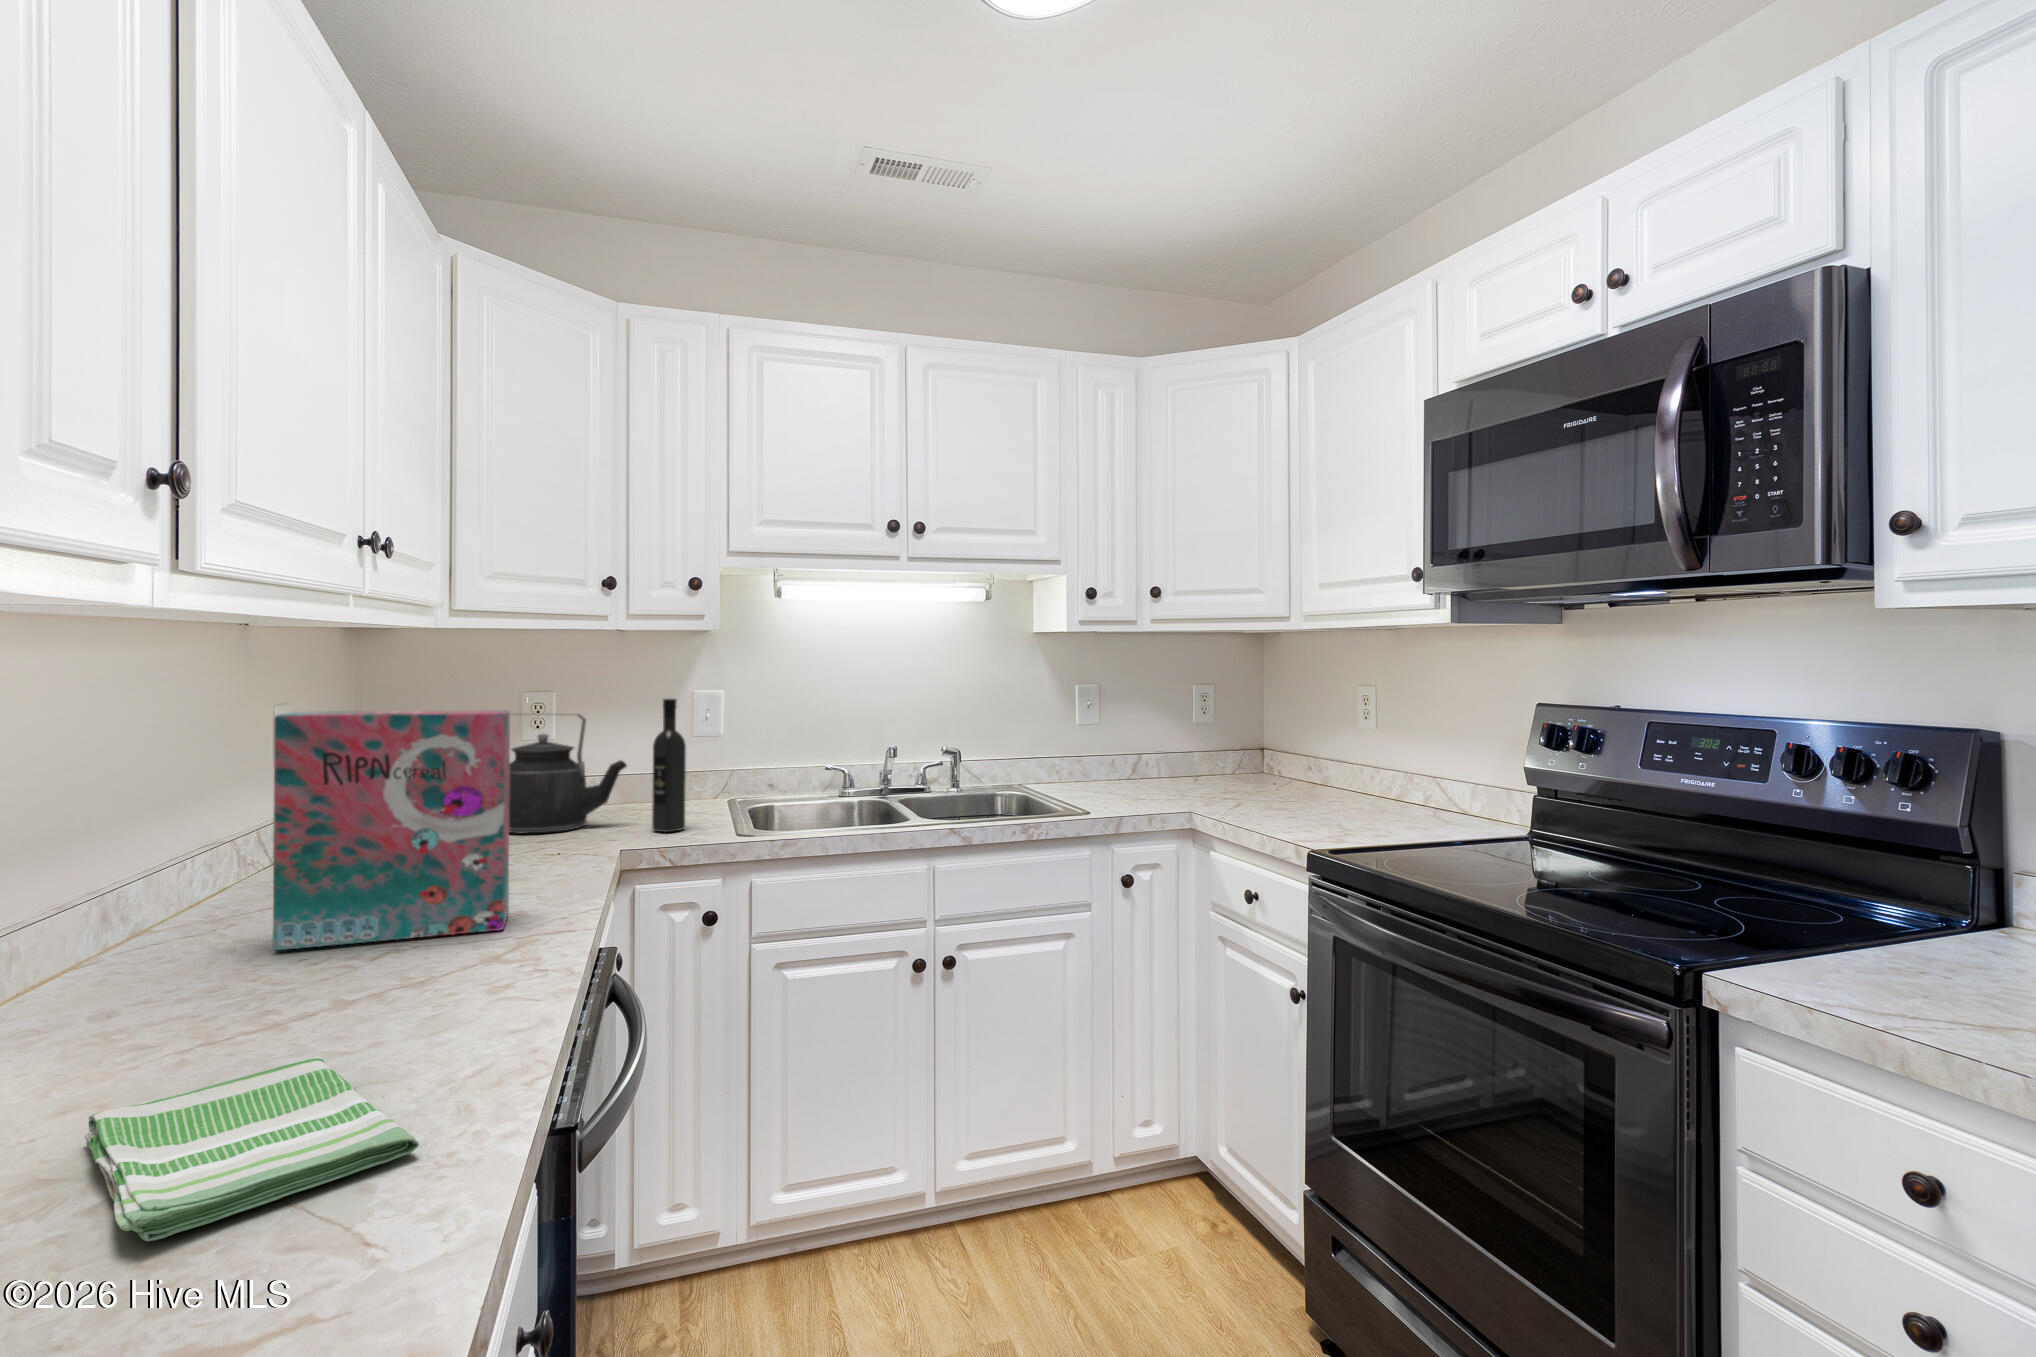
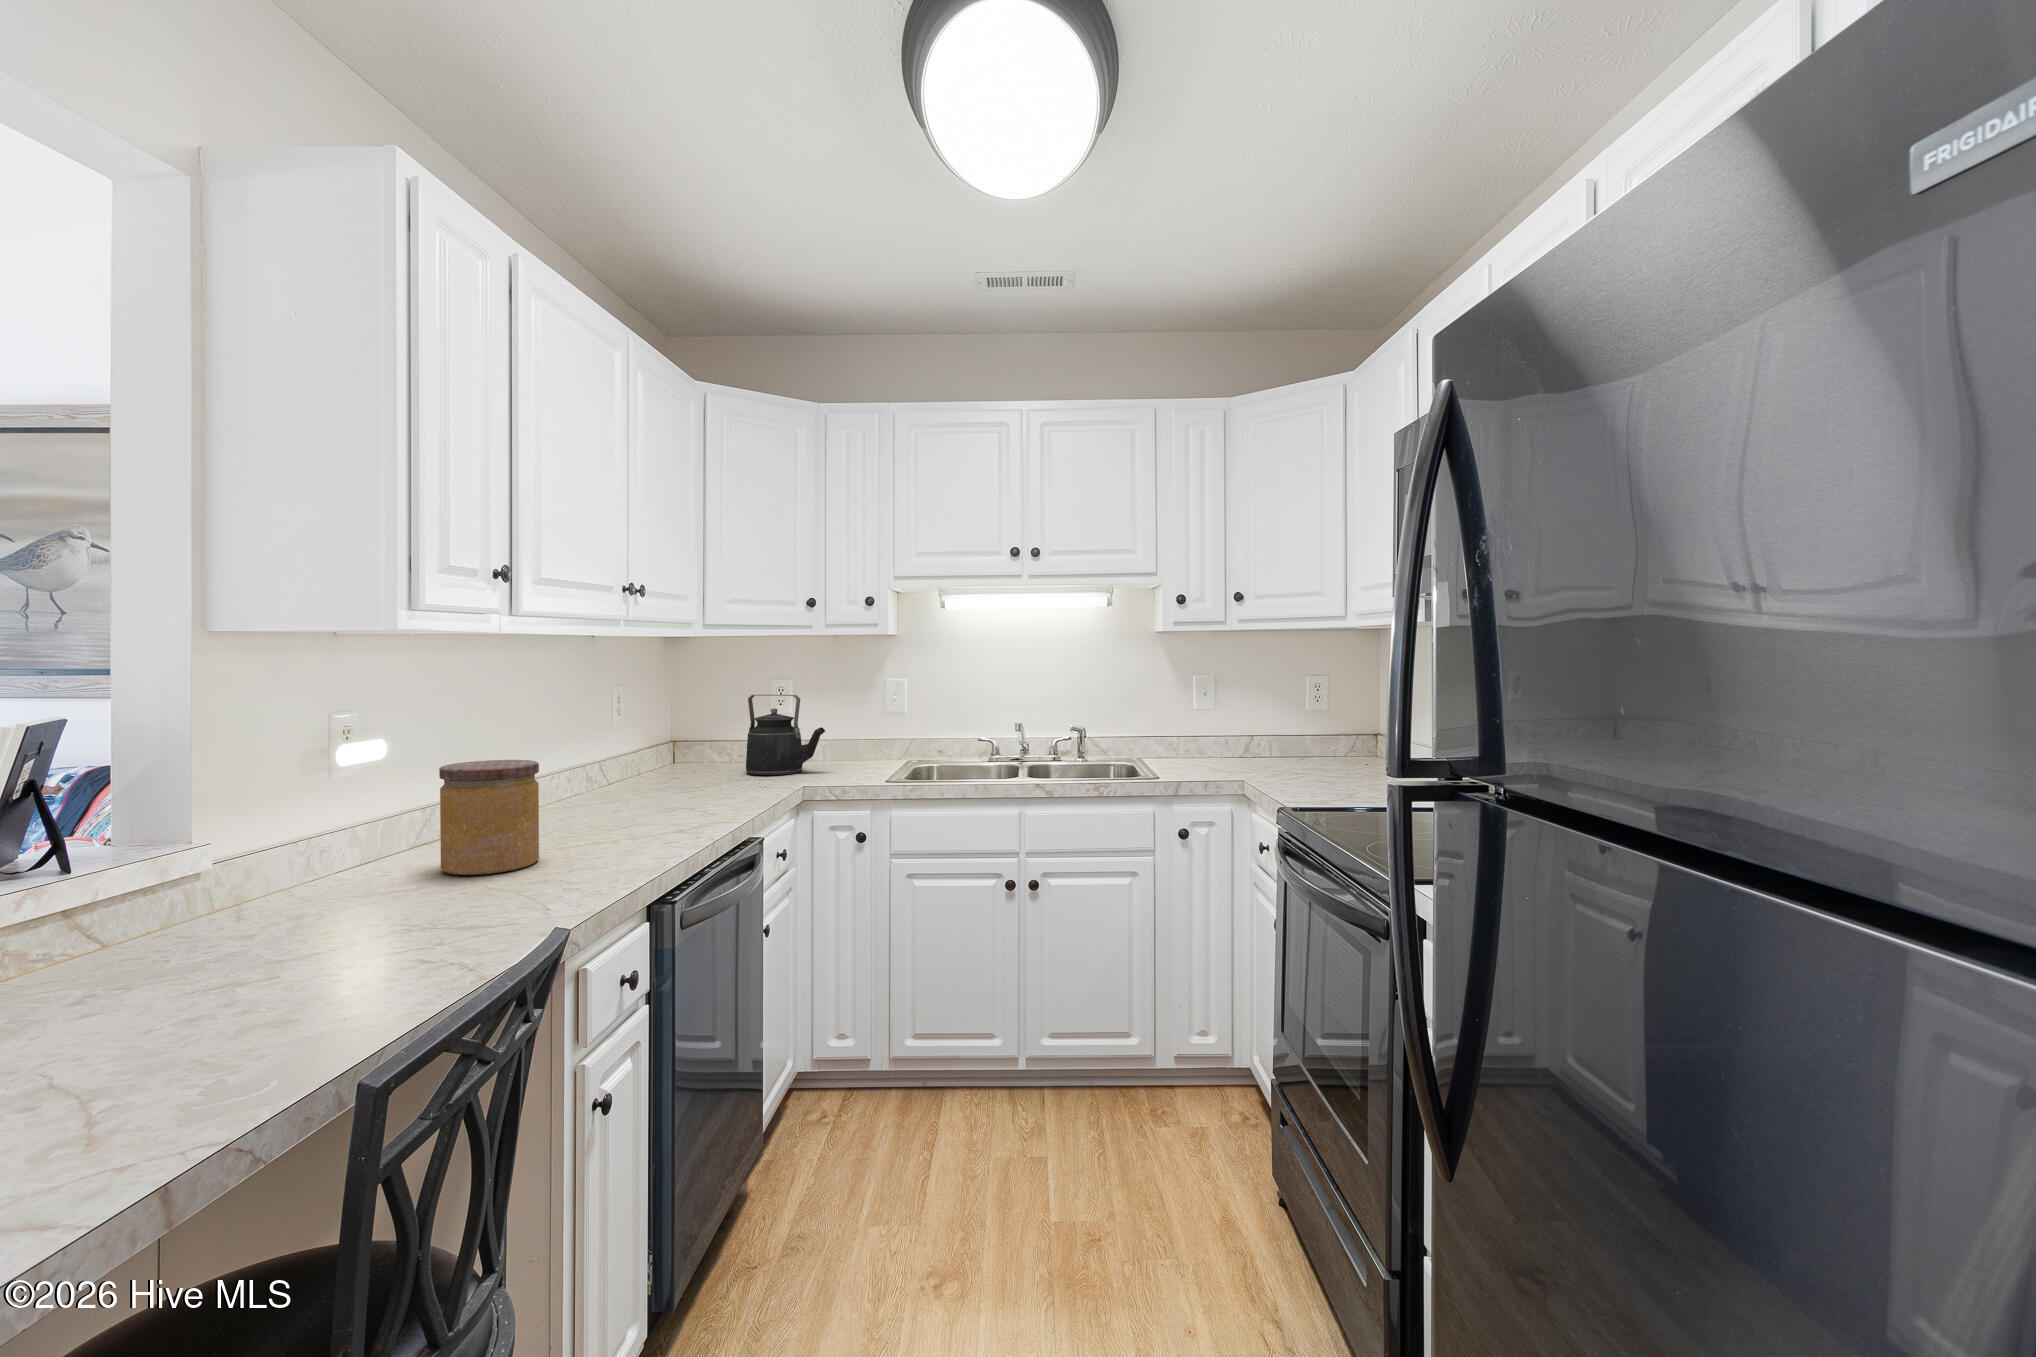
wine bottle: present [652,699,686,832] -> none [836,685,858,778]
cereal box: present [273,710,510,950] -> none [565,691,697,828]
jar: none [73,839,285,1074] -> present [439,760,539,875]
dish towel: present [85,1057,419,1241] -> none [401,873,538,933]

